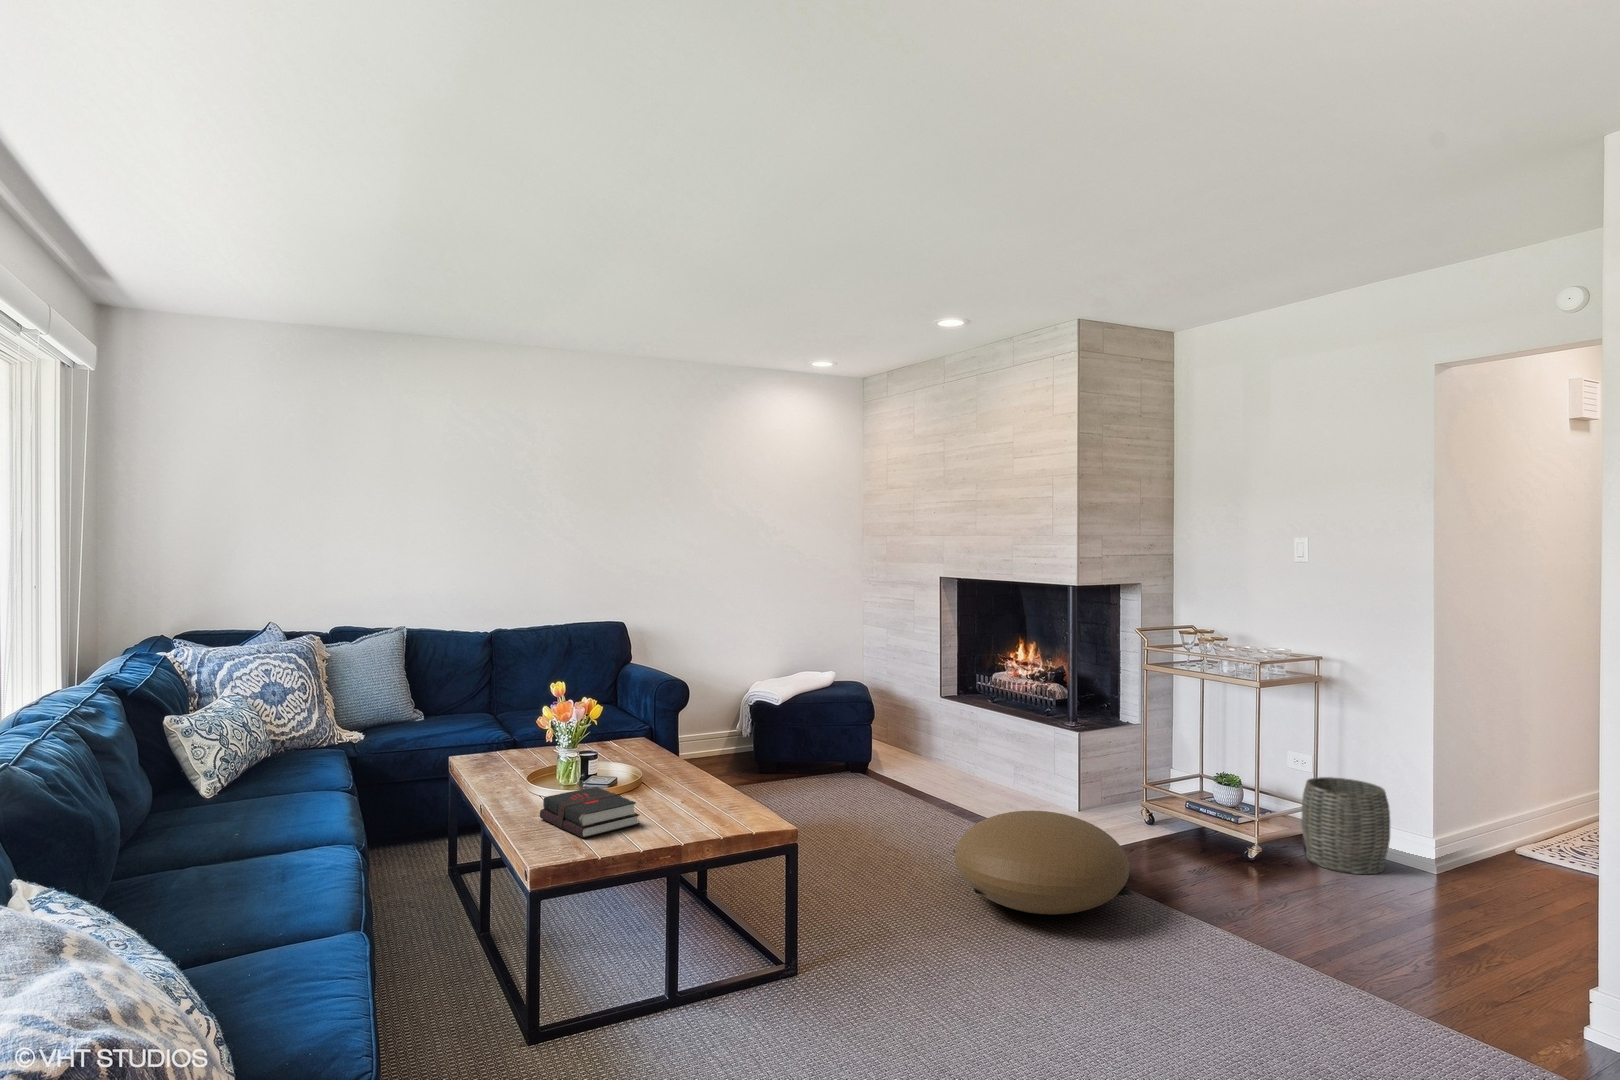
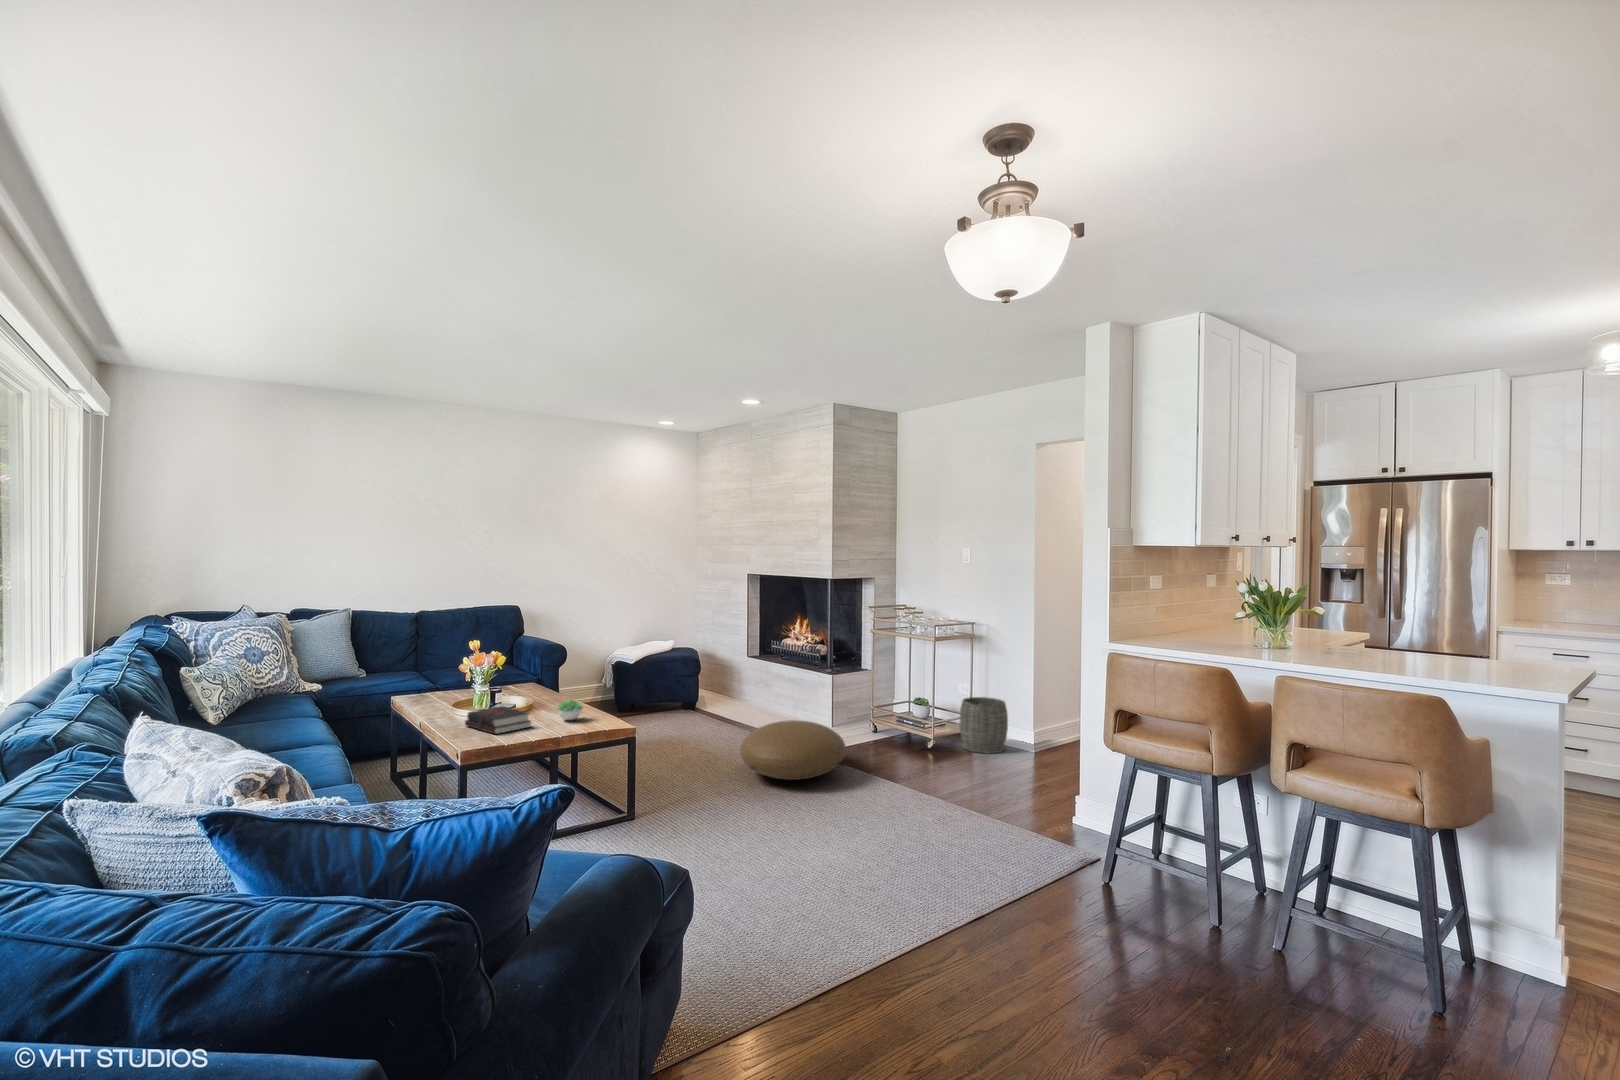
succulent plant: none [673,778,721,813] -> present [556,699,584,720]

